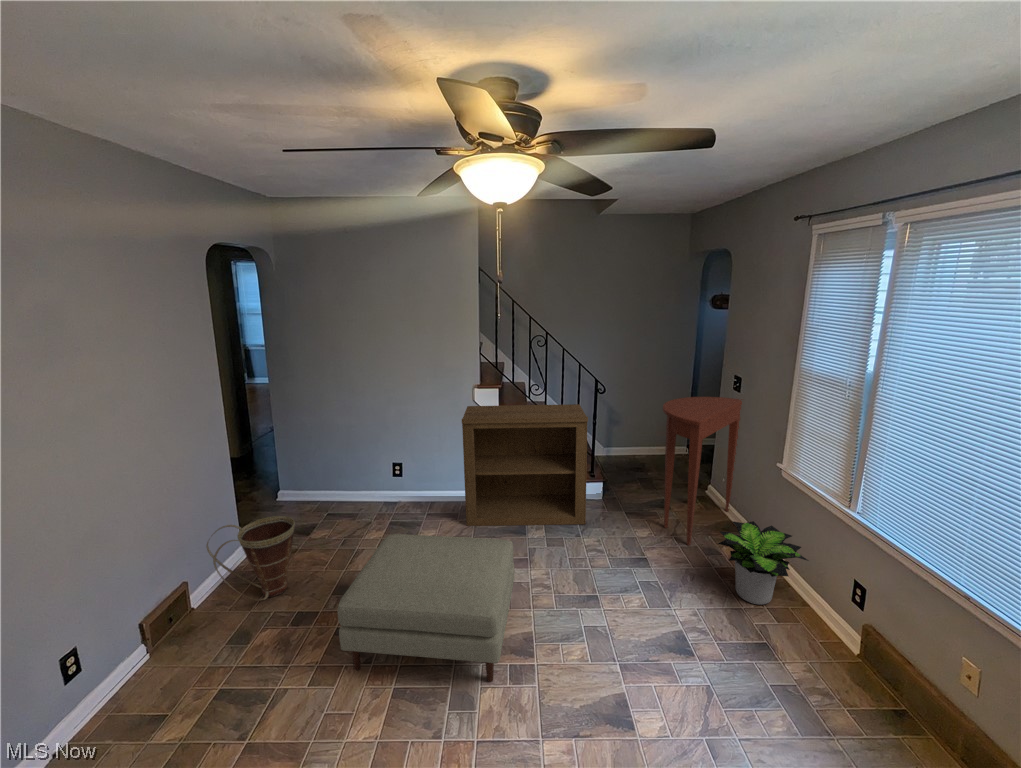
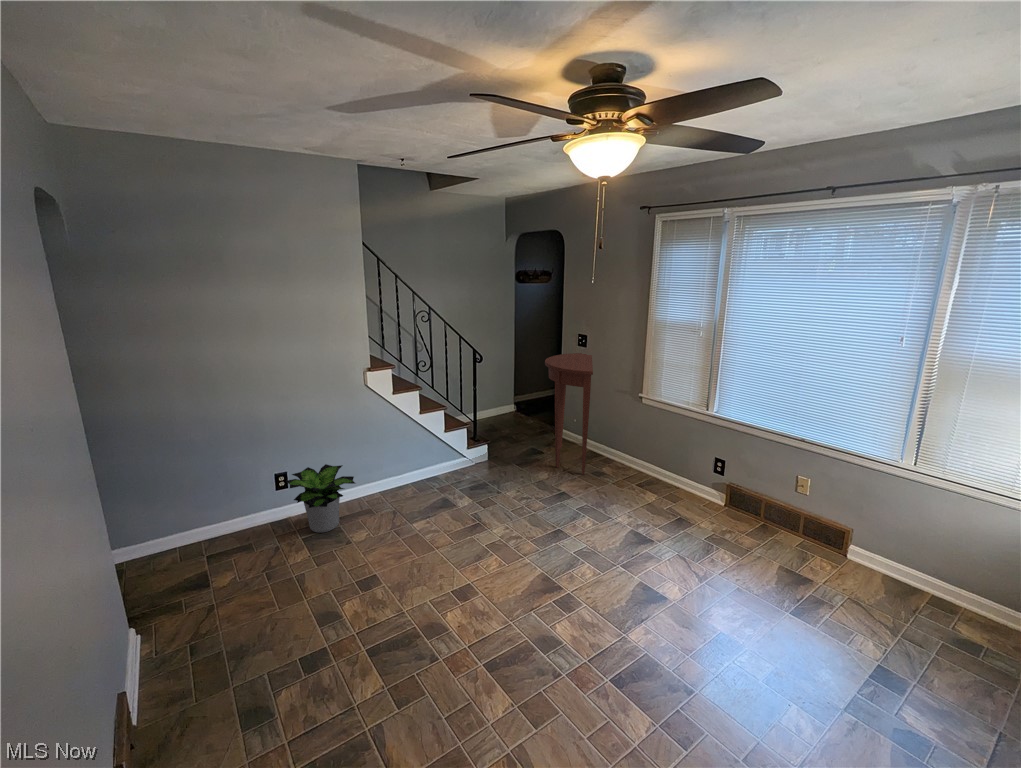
bookshelf: present [462,404,588,526] -> none [363,373,500,517]
basket: present [207,516,295,601] -> none [127,562,253,682]
potted plant: present [718,521,808,605] -> present [286,464,355,533]
ottoman: present [338,534,515,682] -> none [381,502,568,677]

